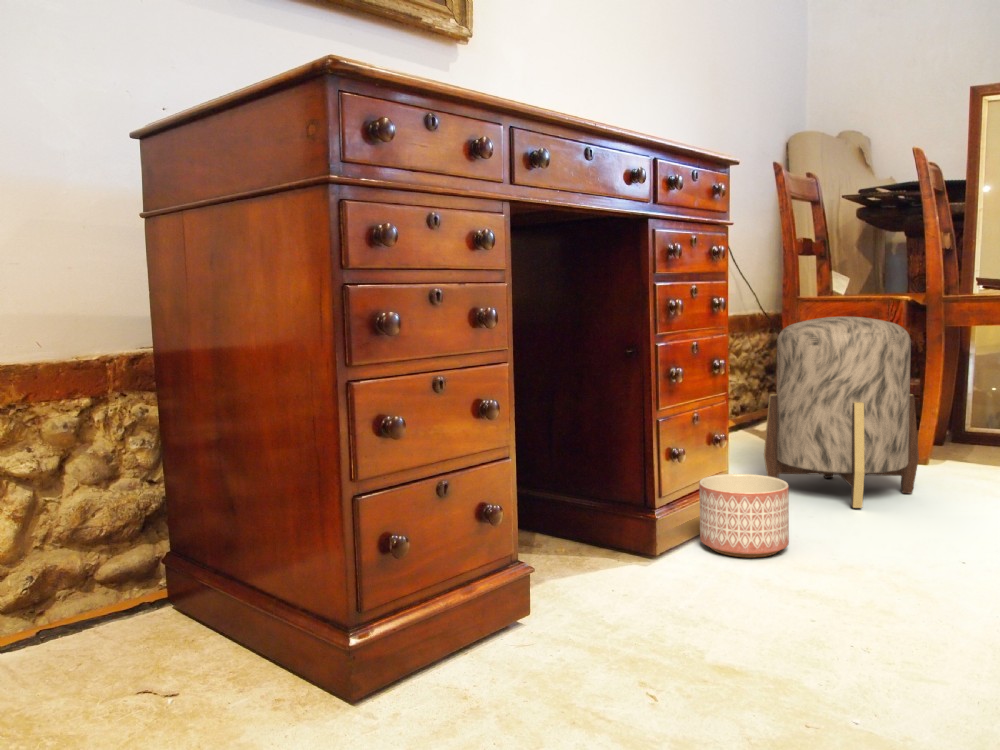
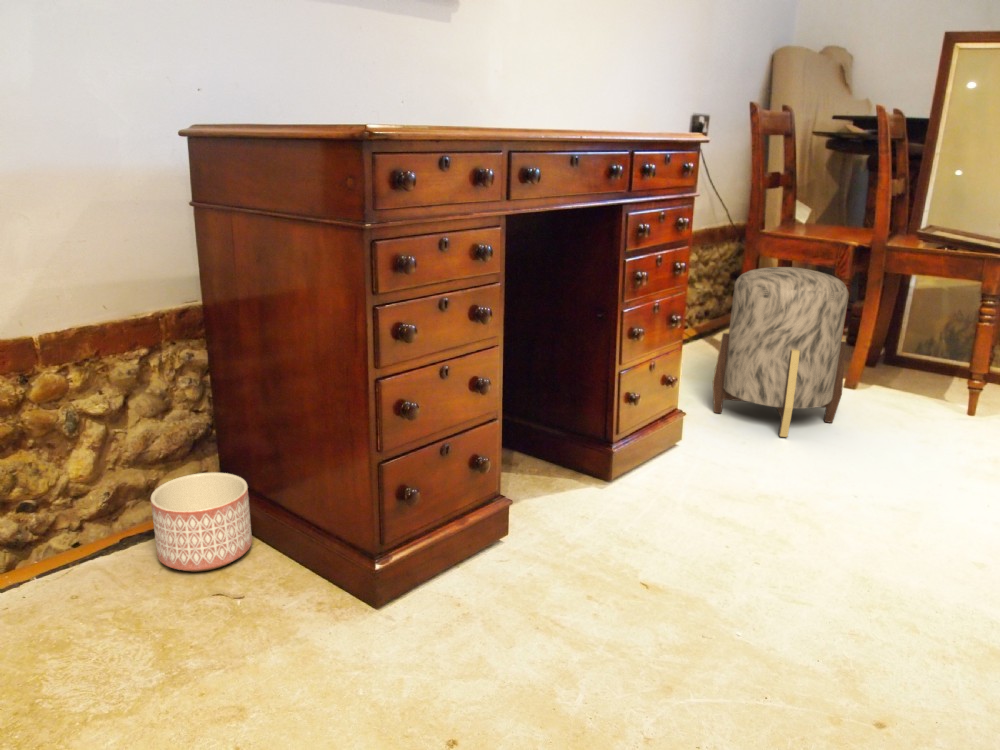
planter: present [699,474,789,557] -> present [151,472,252,572]

